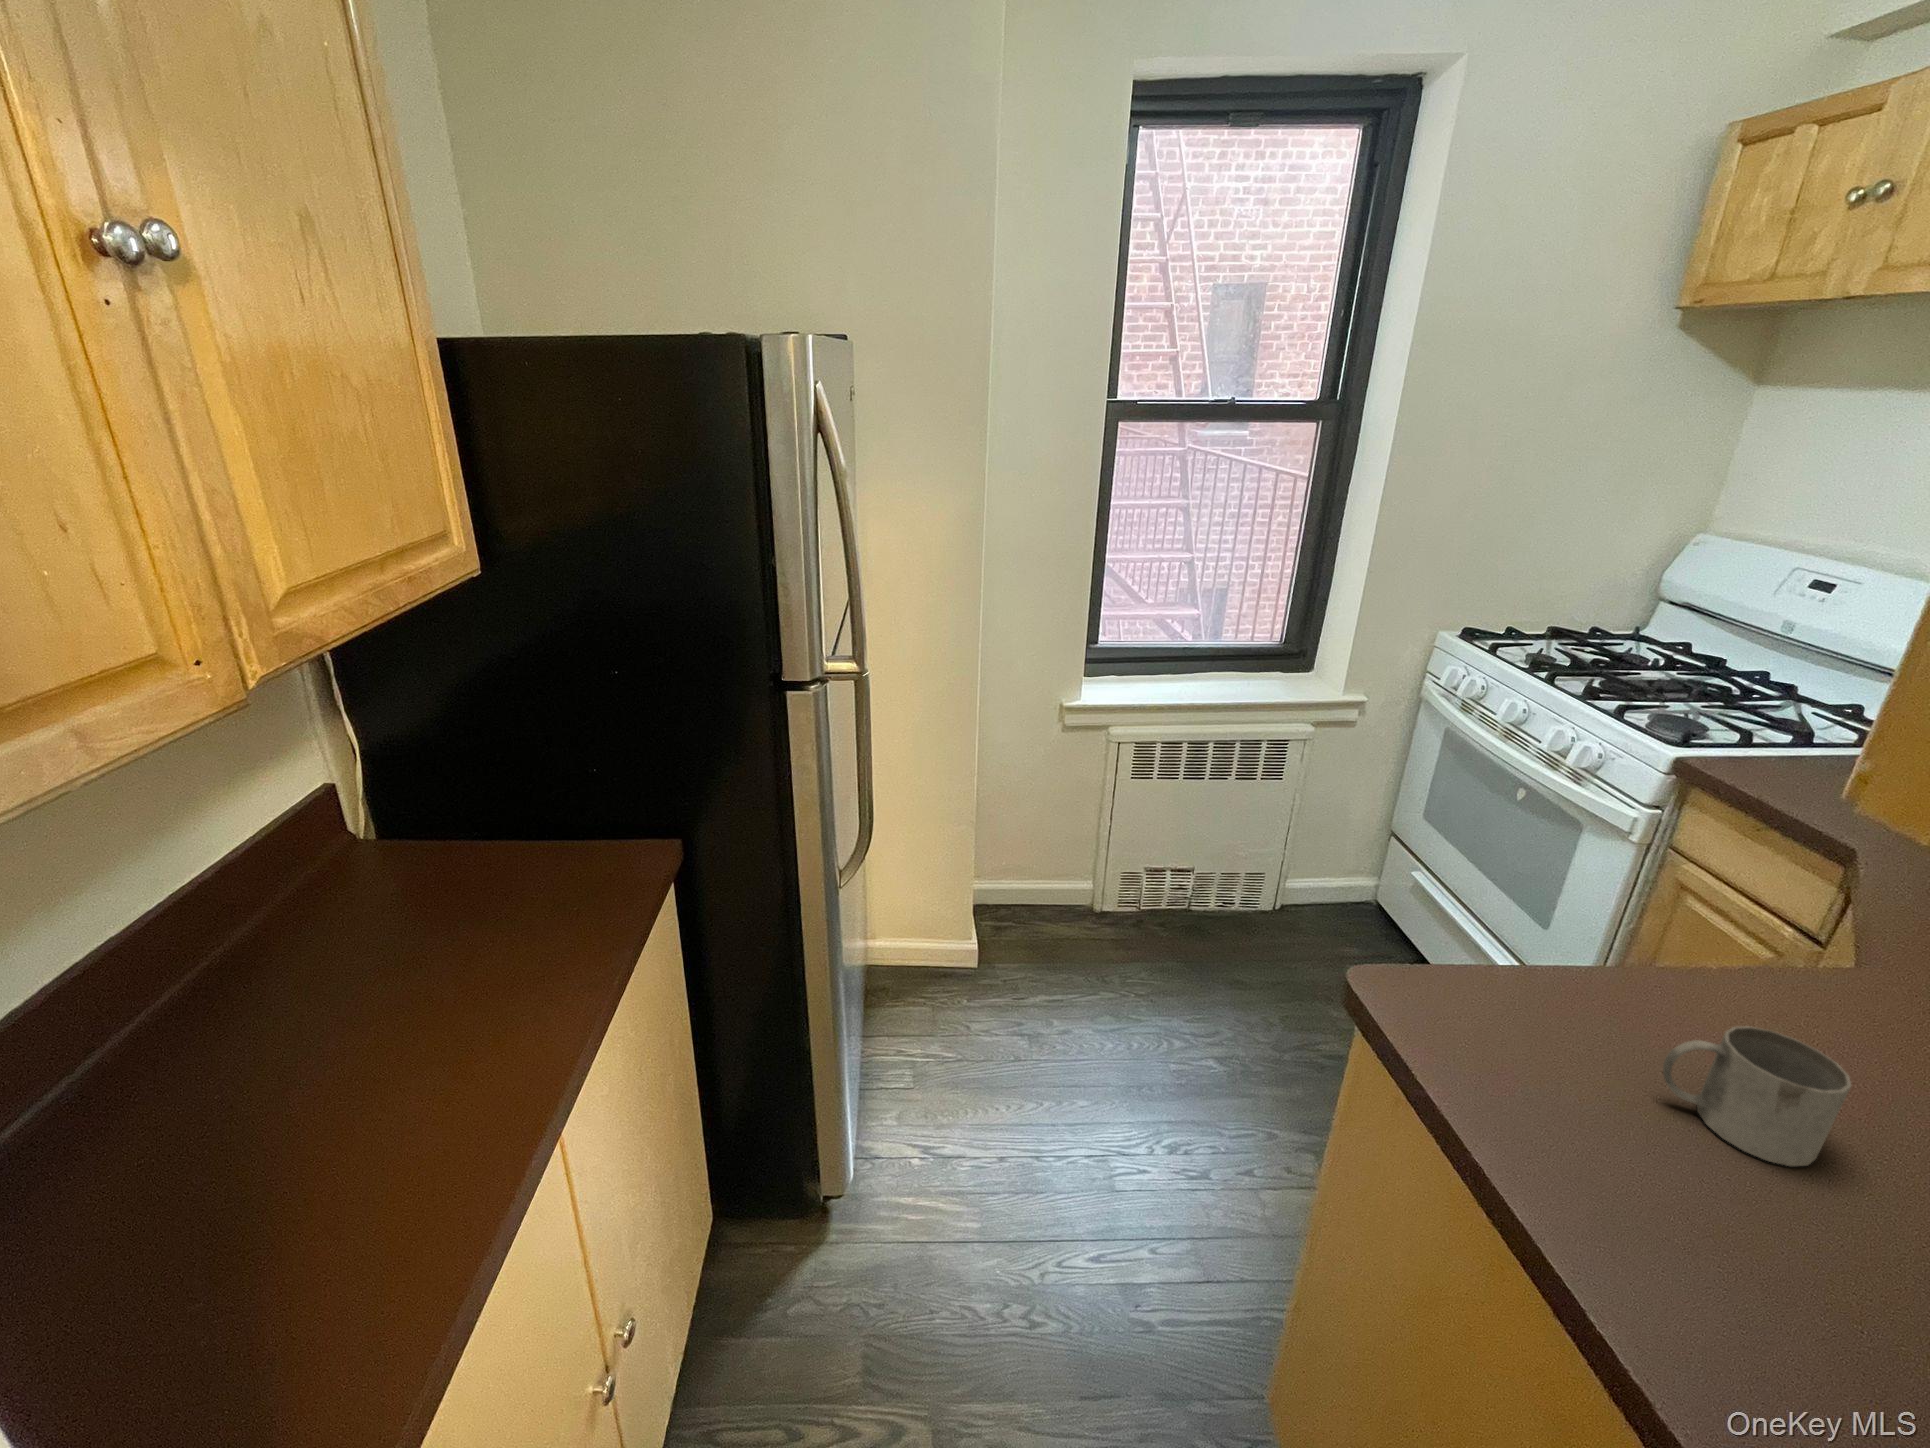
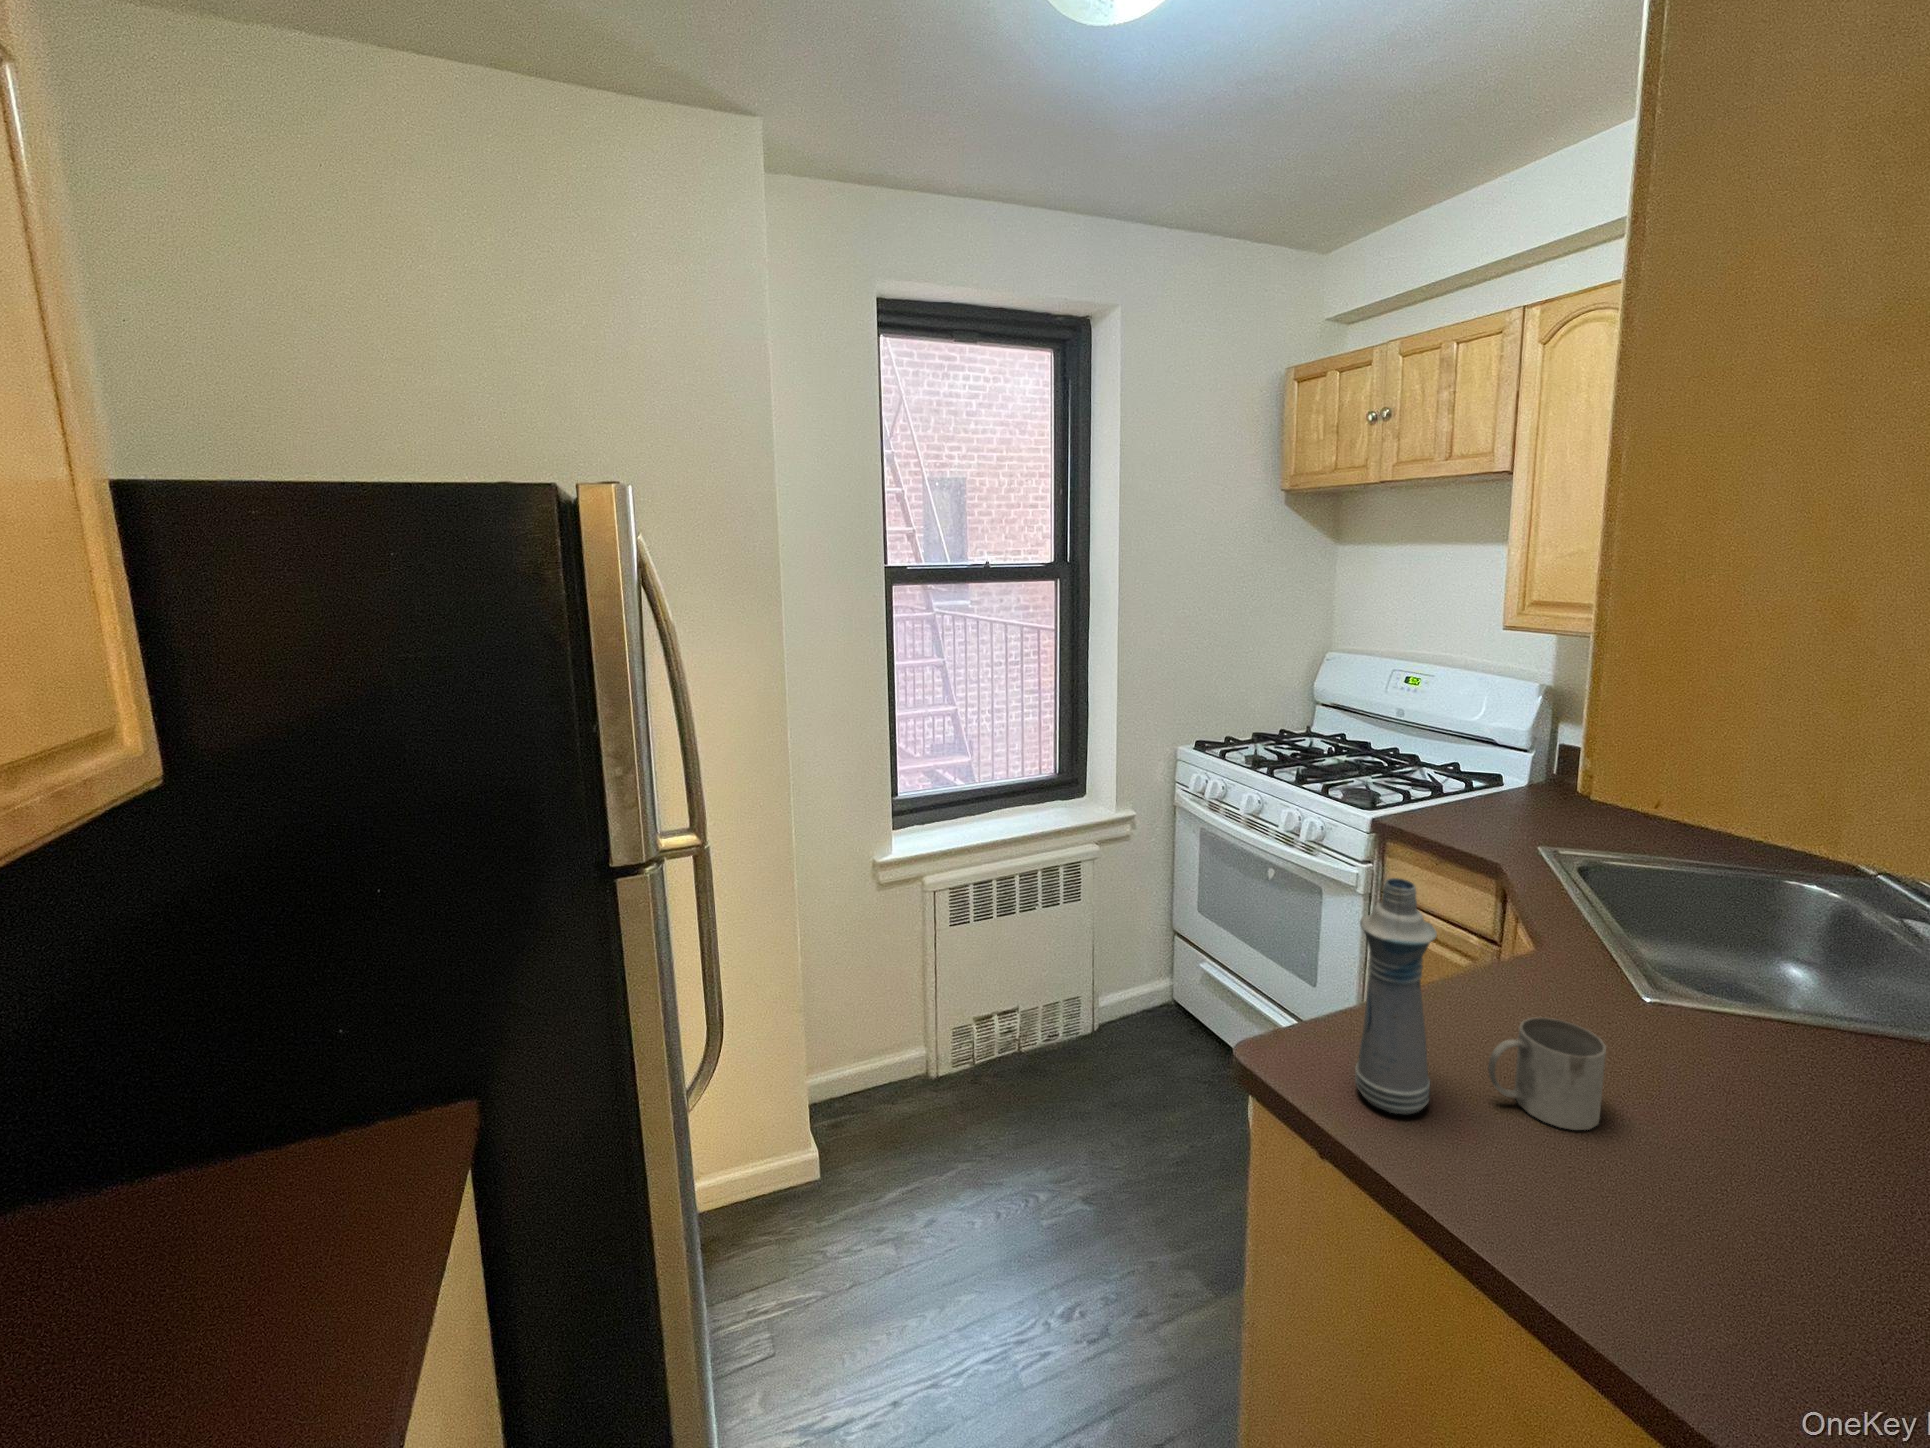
bottle: none [1479,829,1624,1080] -> present [1355,878,1437,1114]

